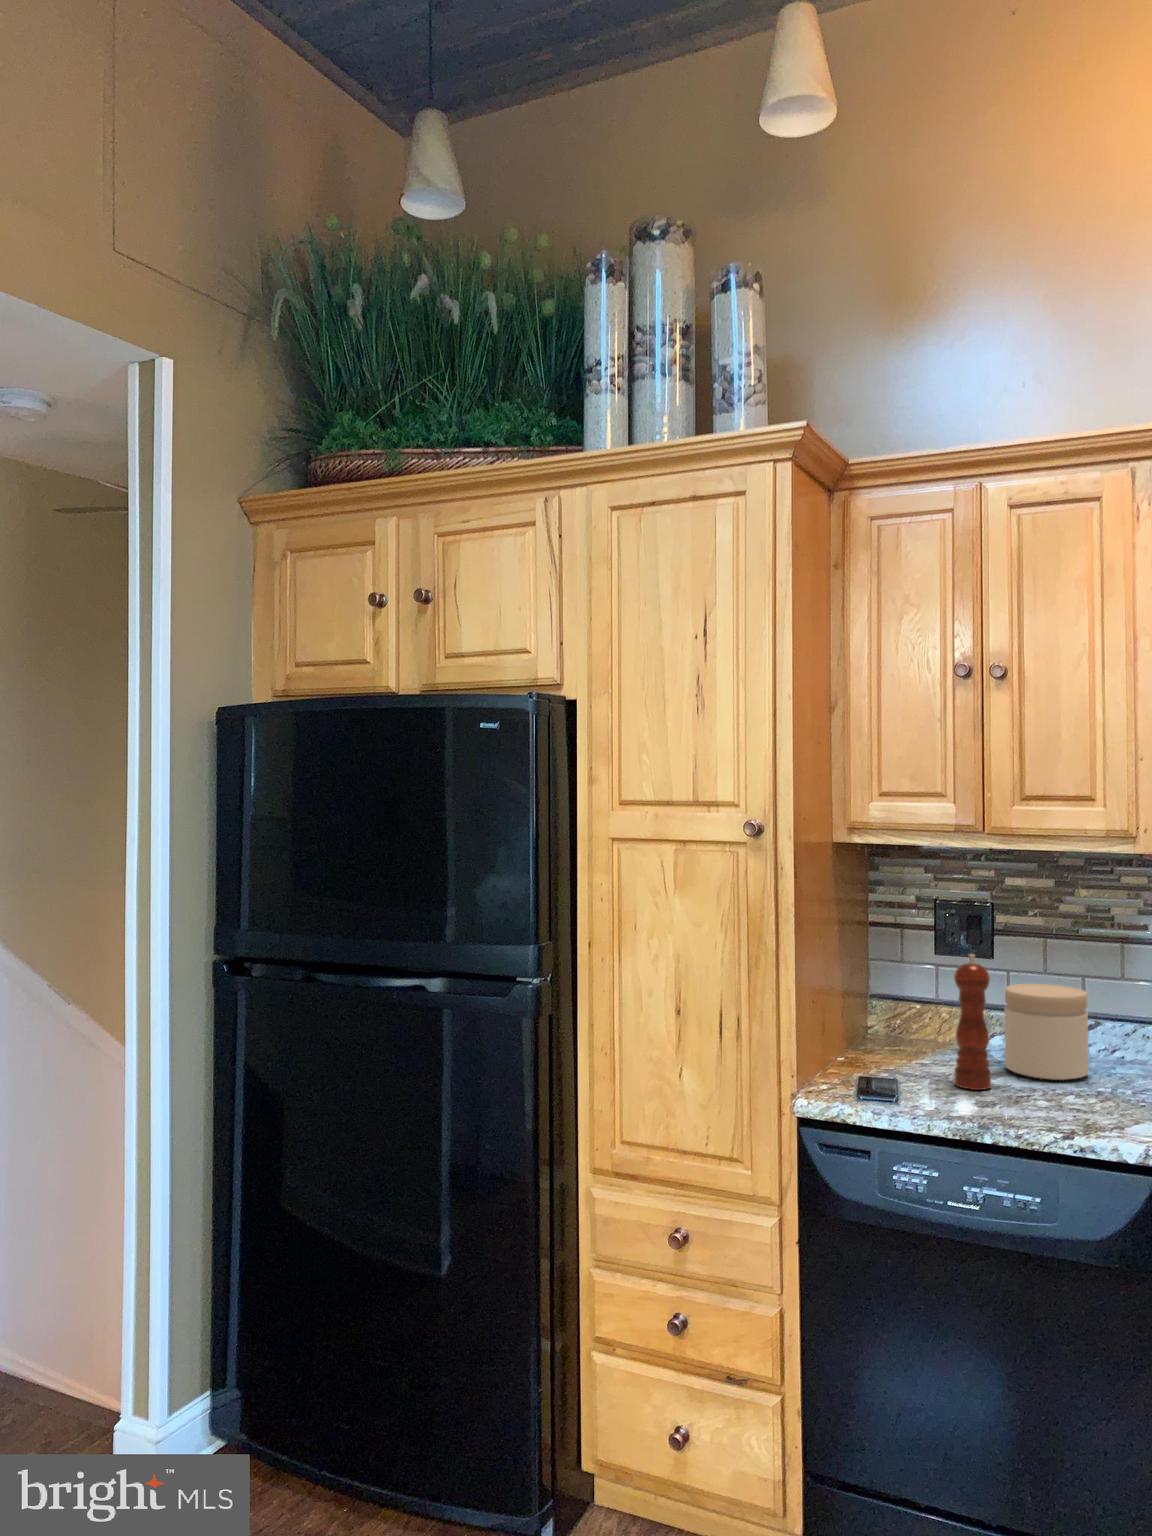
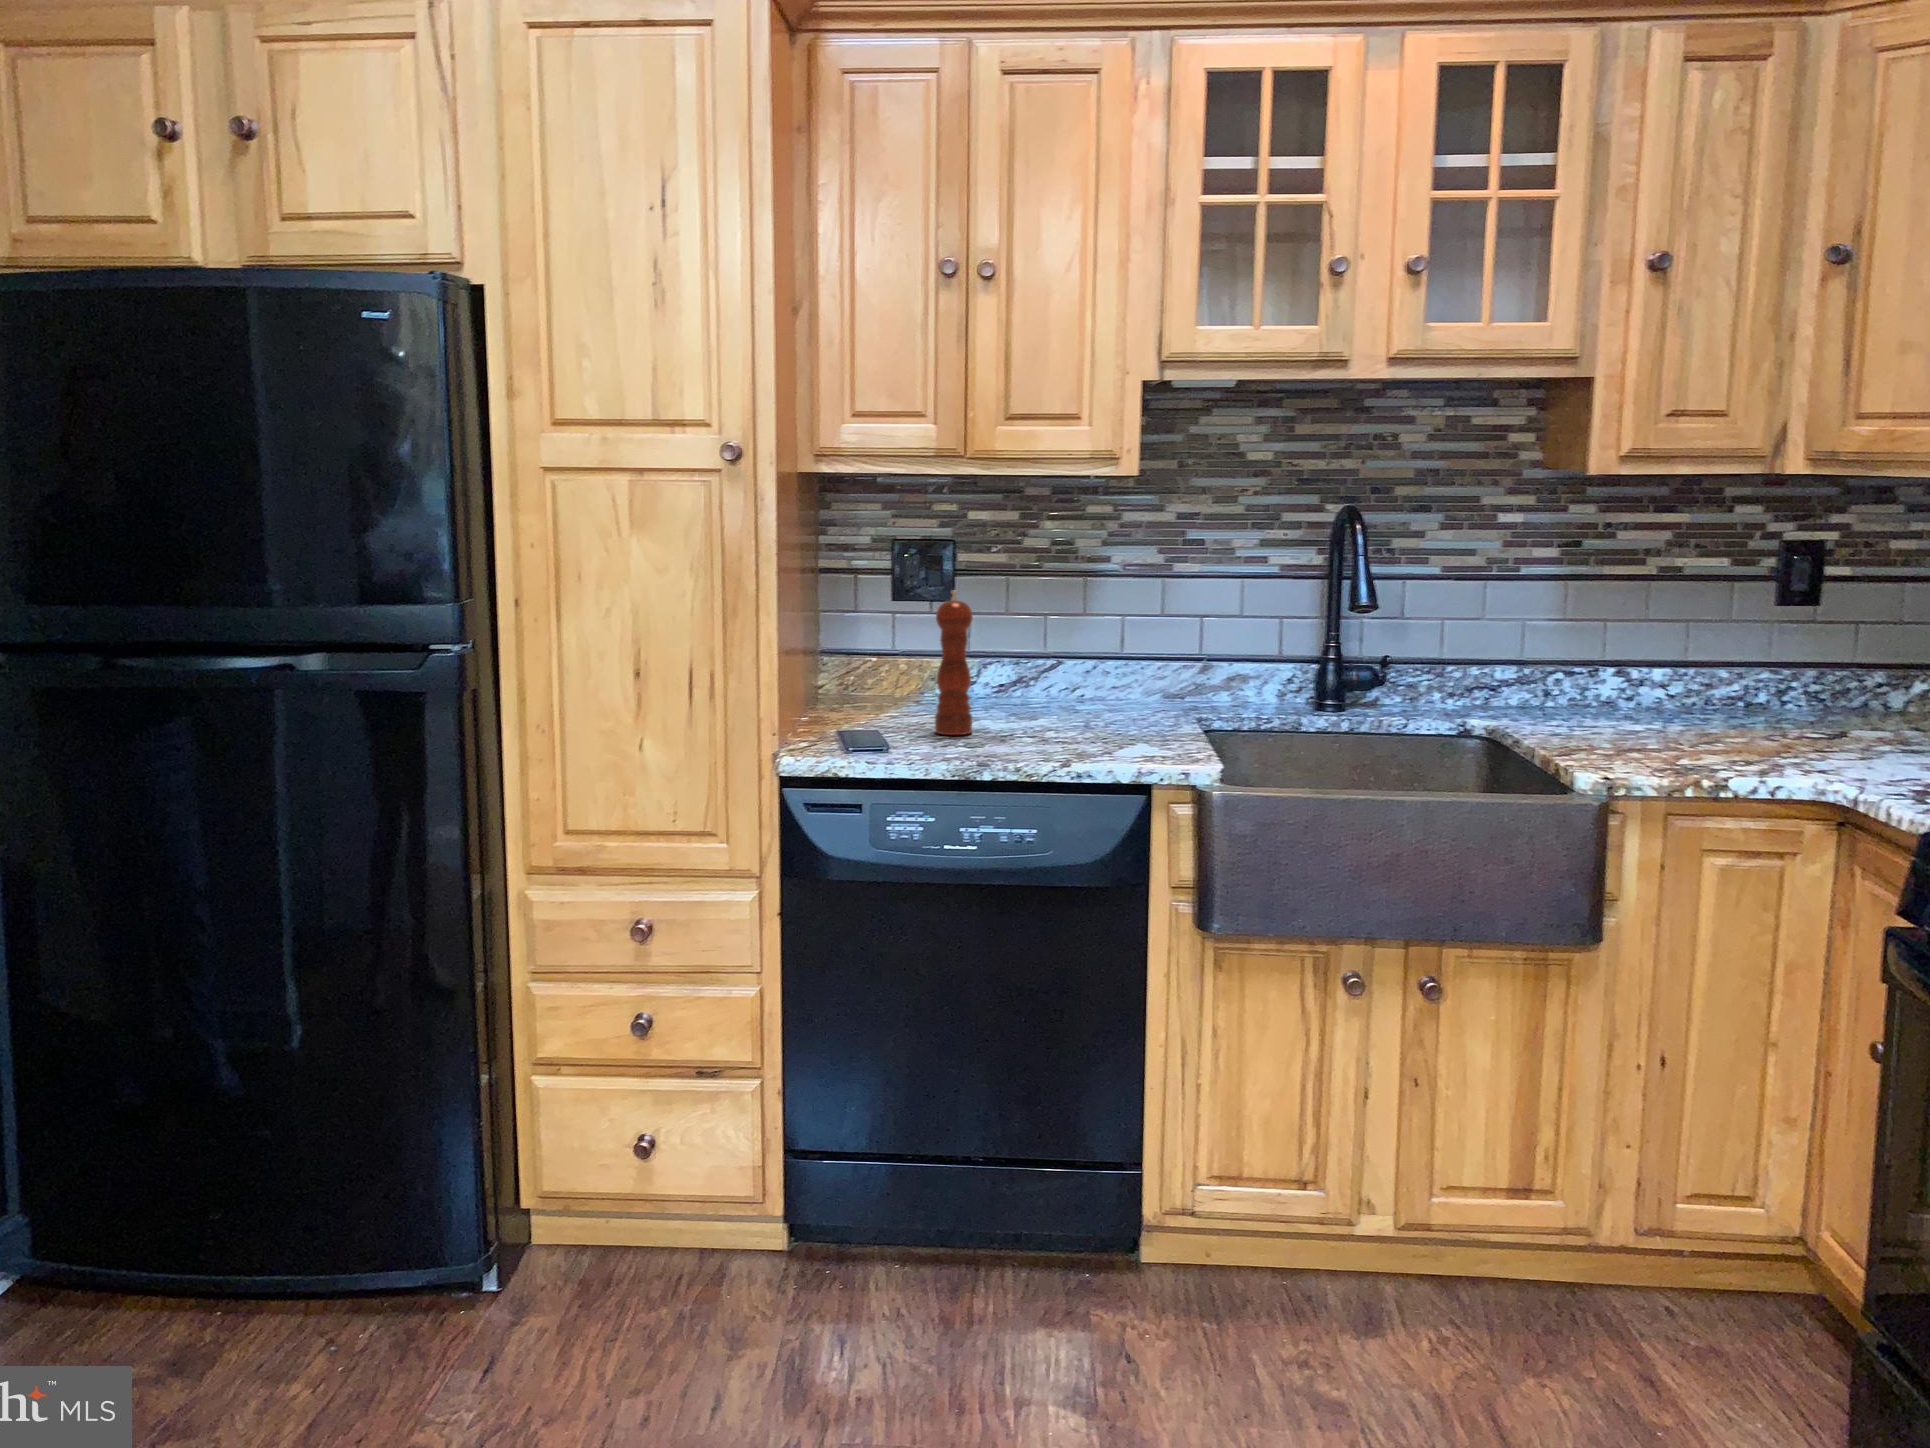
jar: present [1005,984,1089,1080] -> none [976,624,1059,720]

